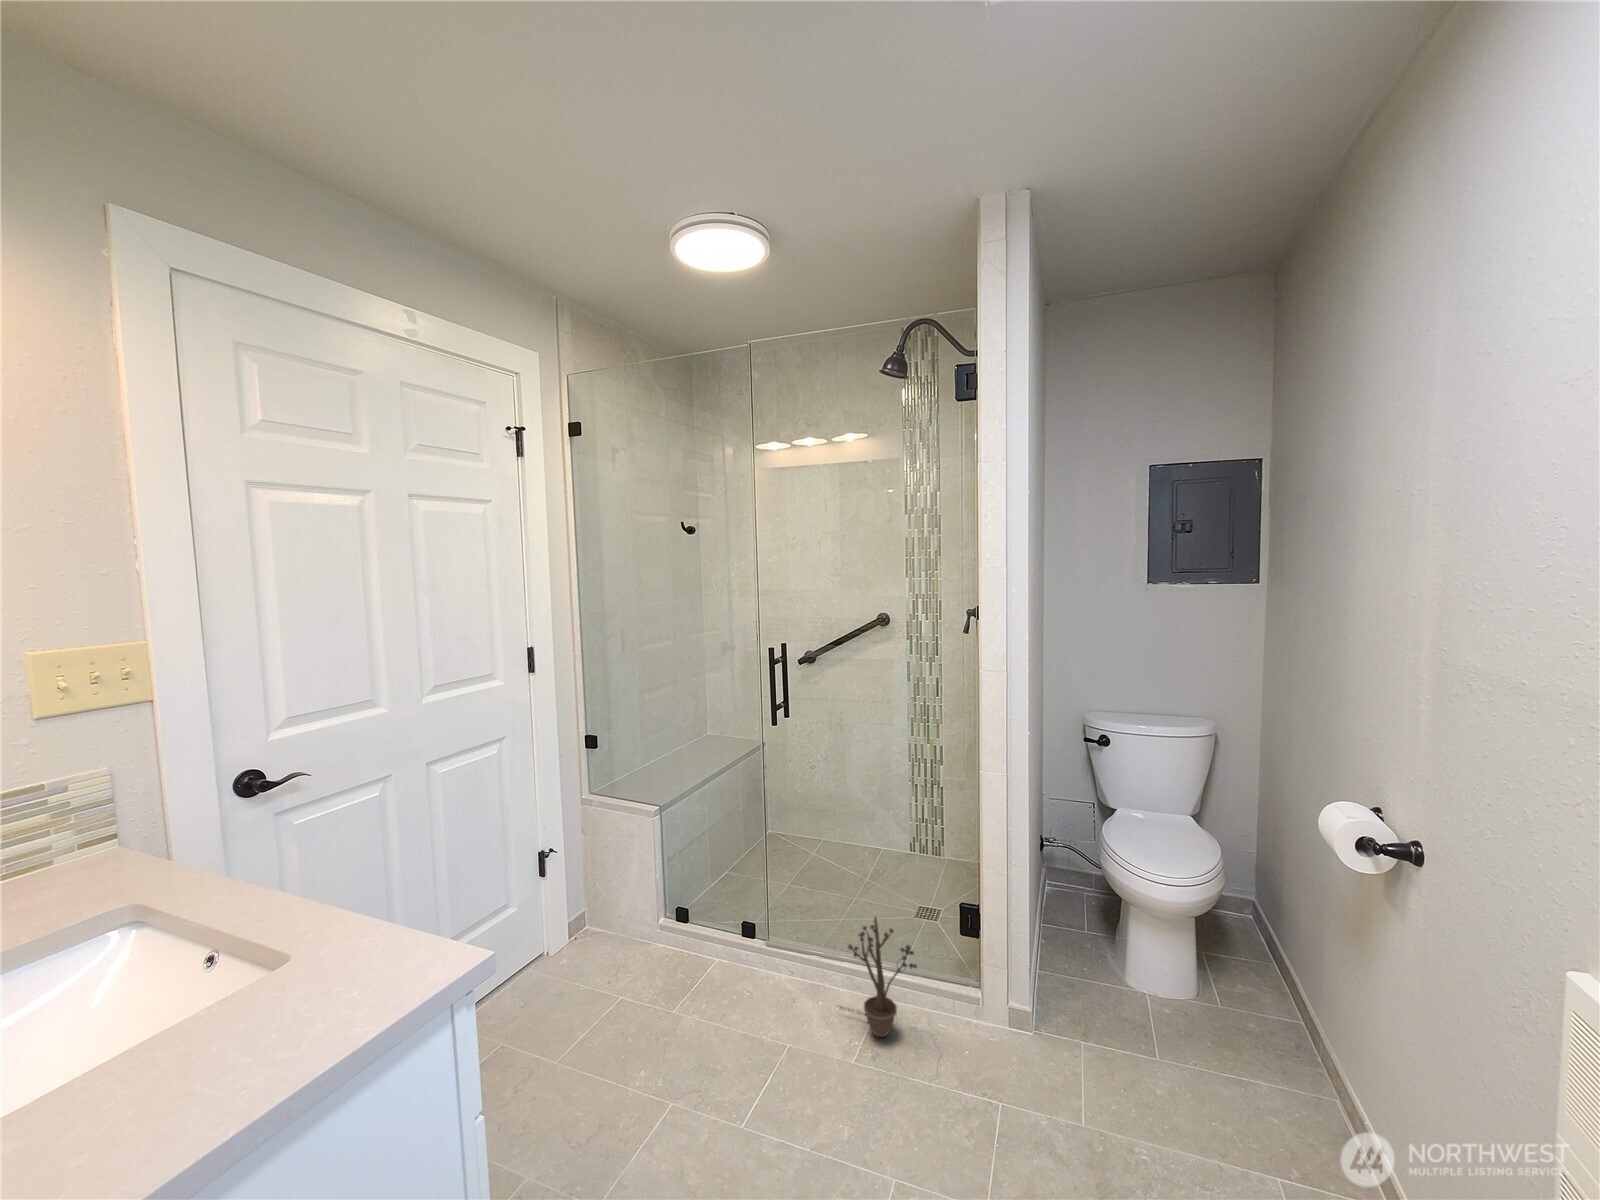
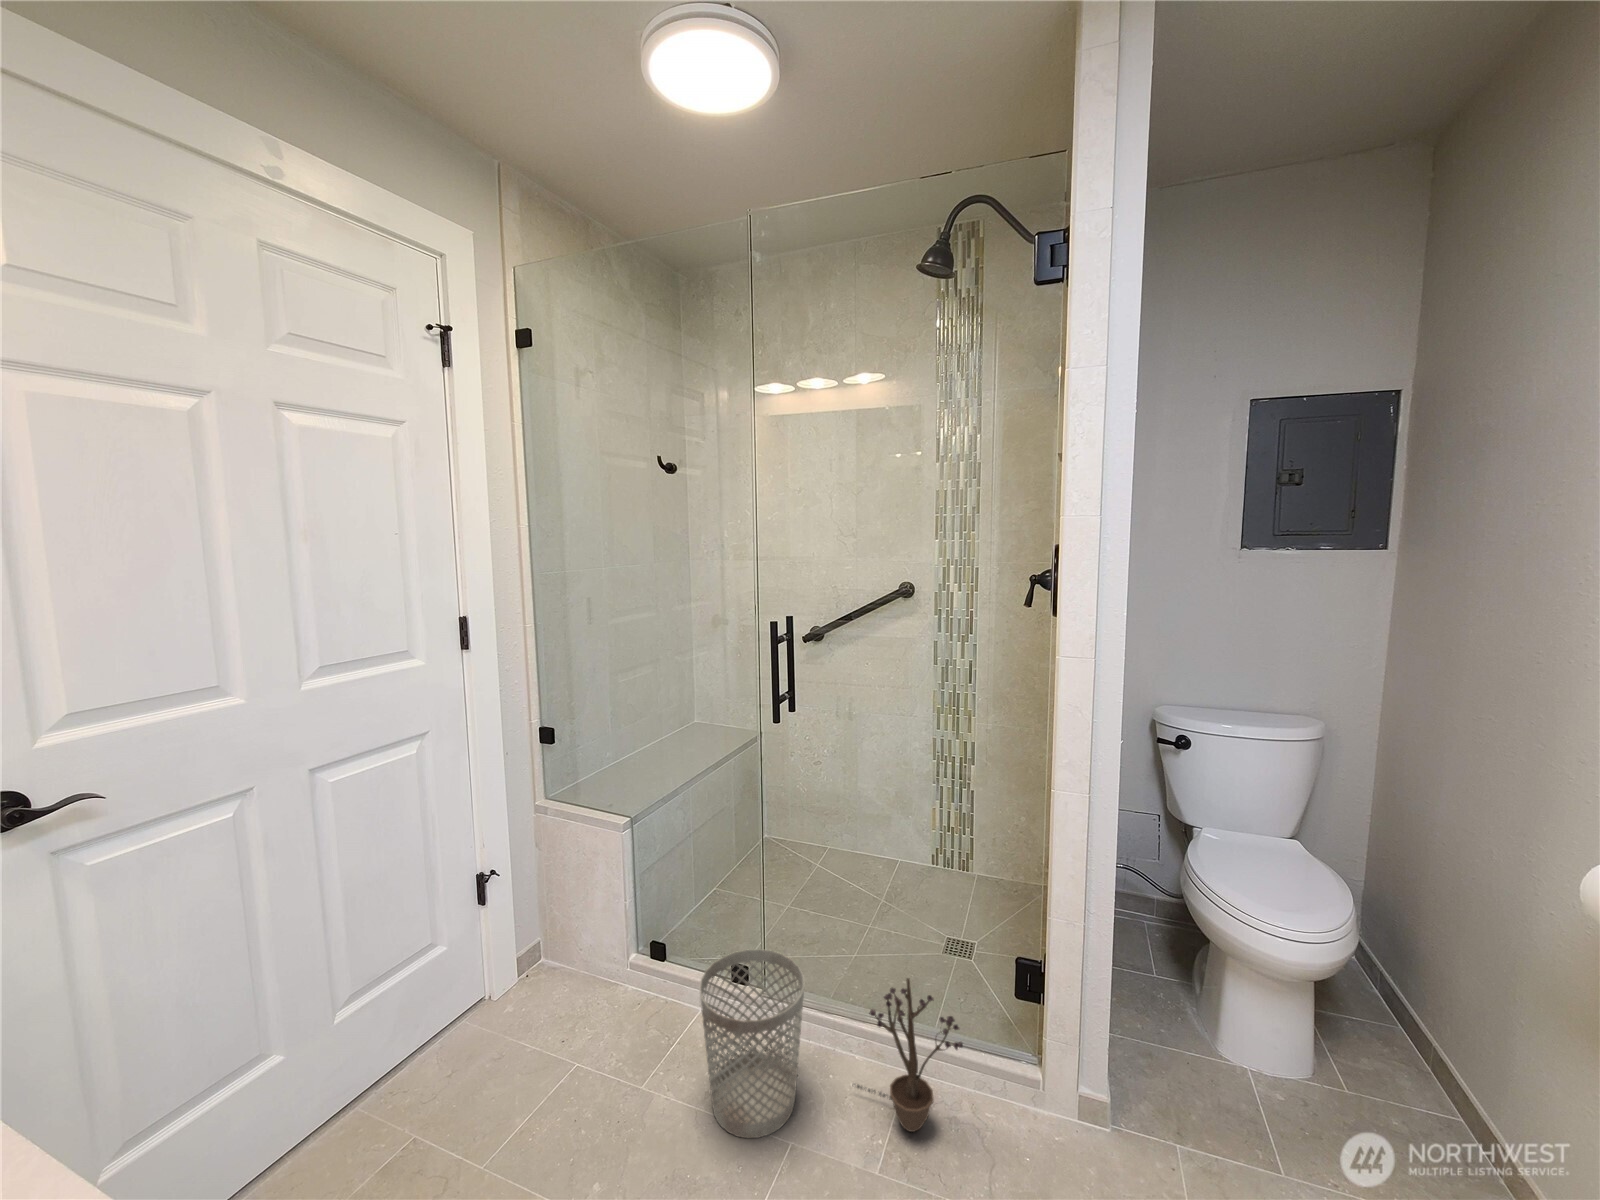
wastebasket: none [717,903,798,1043] -> present [699,949,805,1138]

